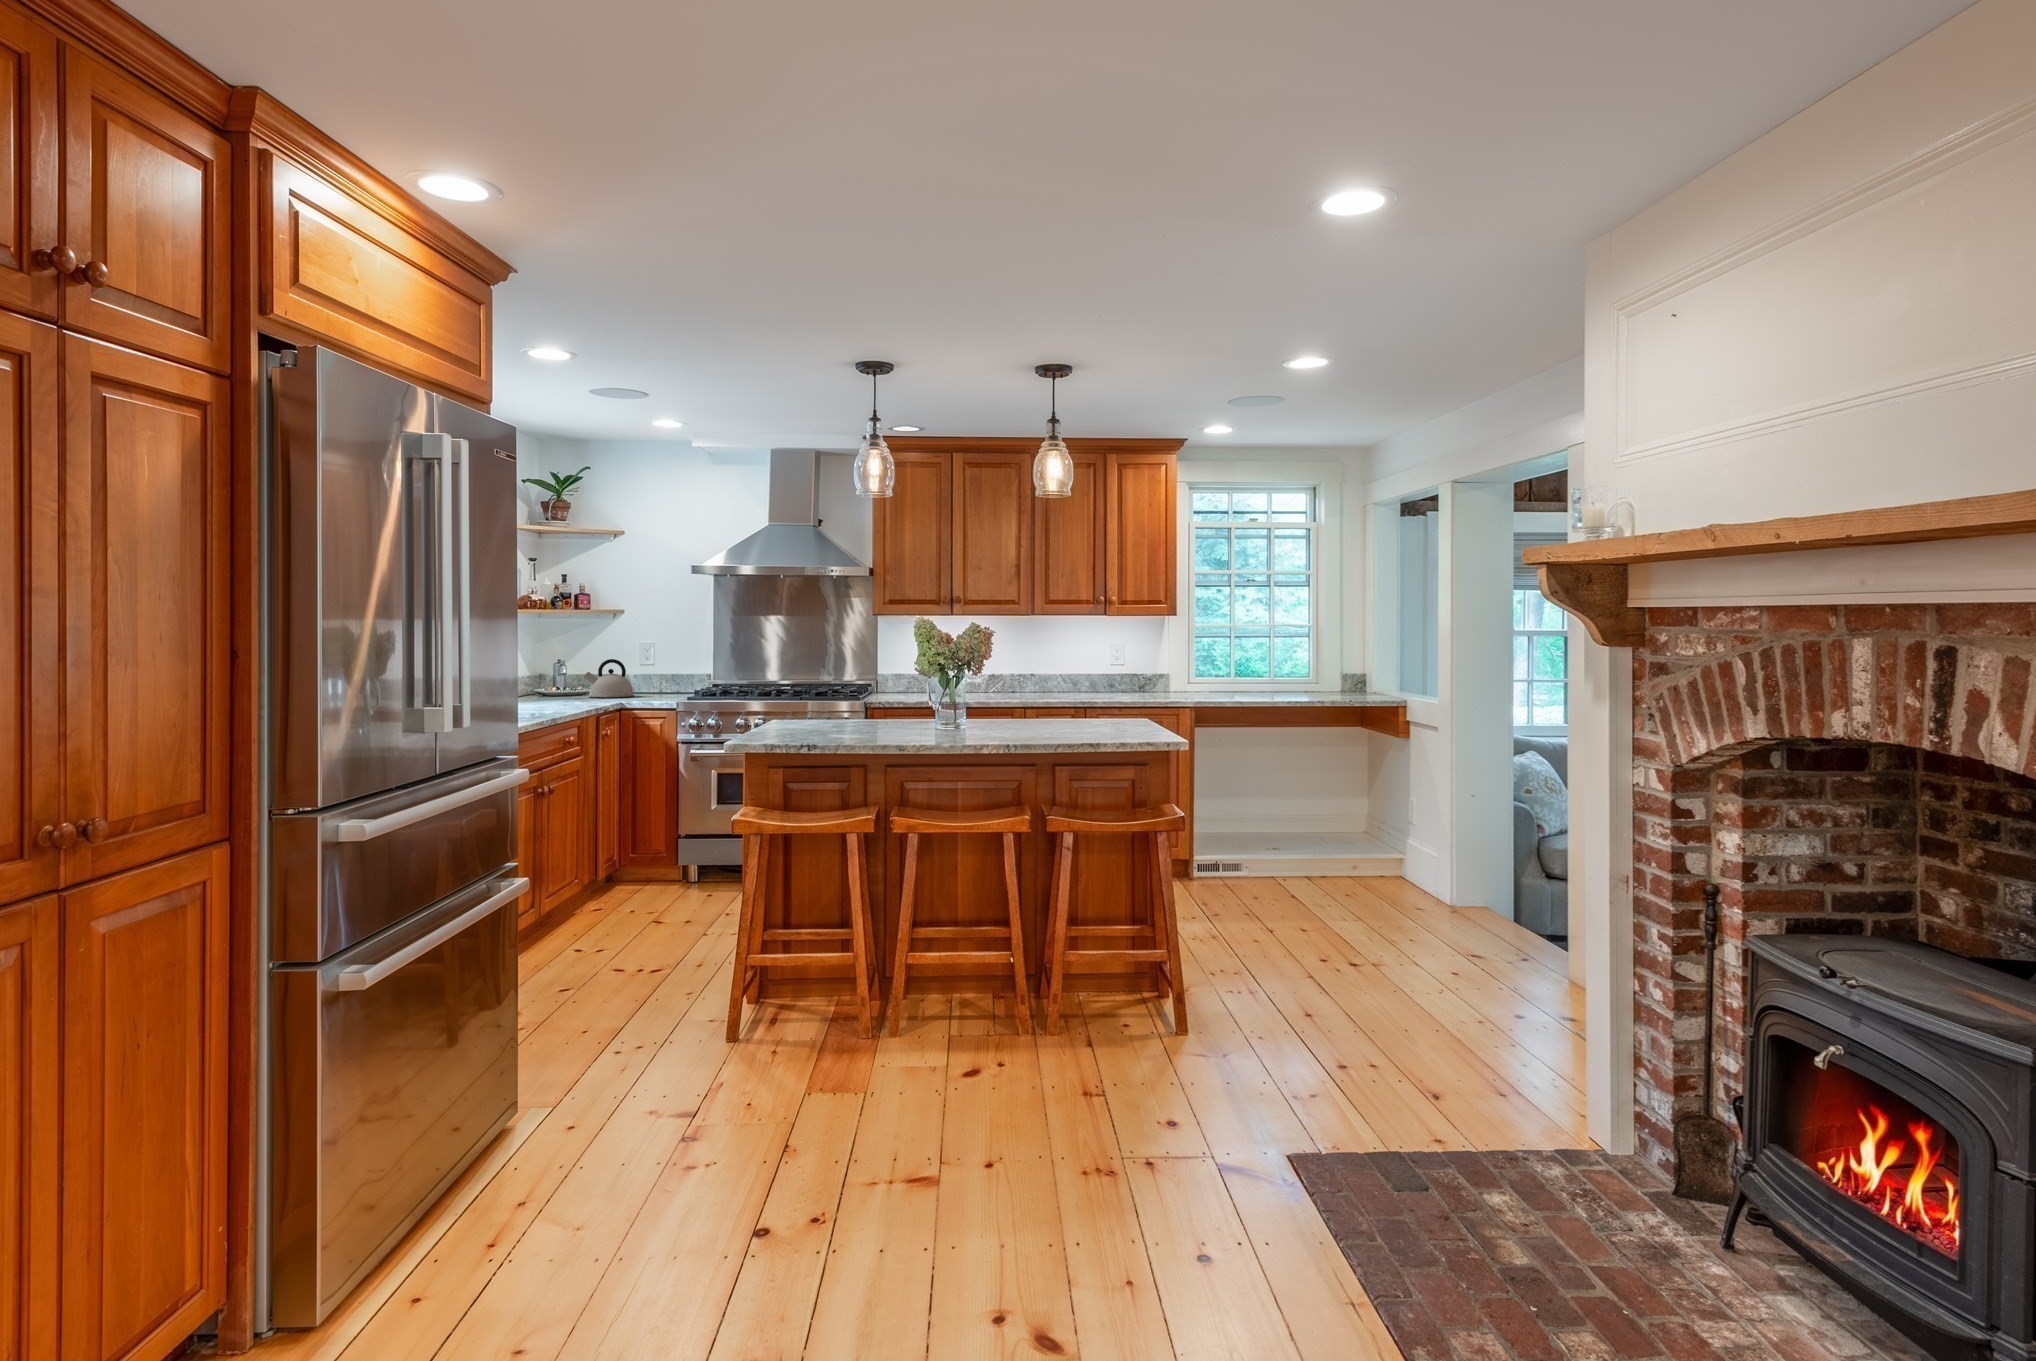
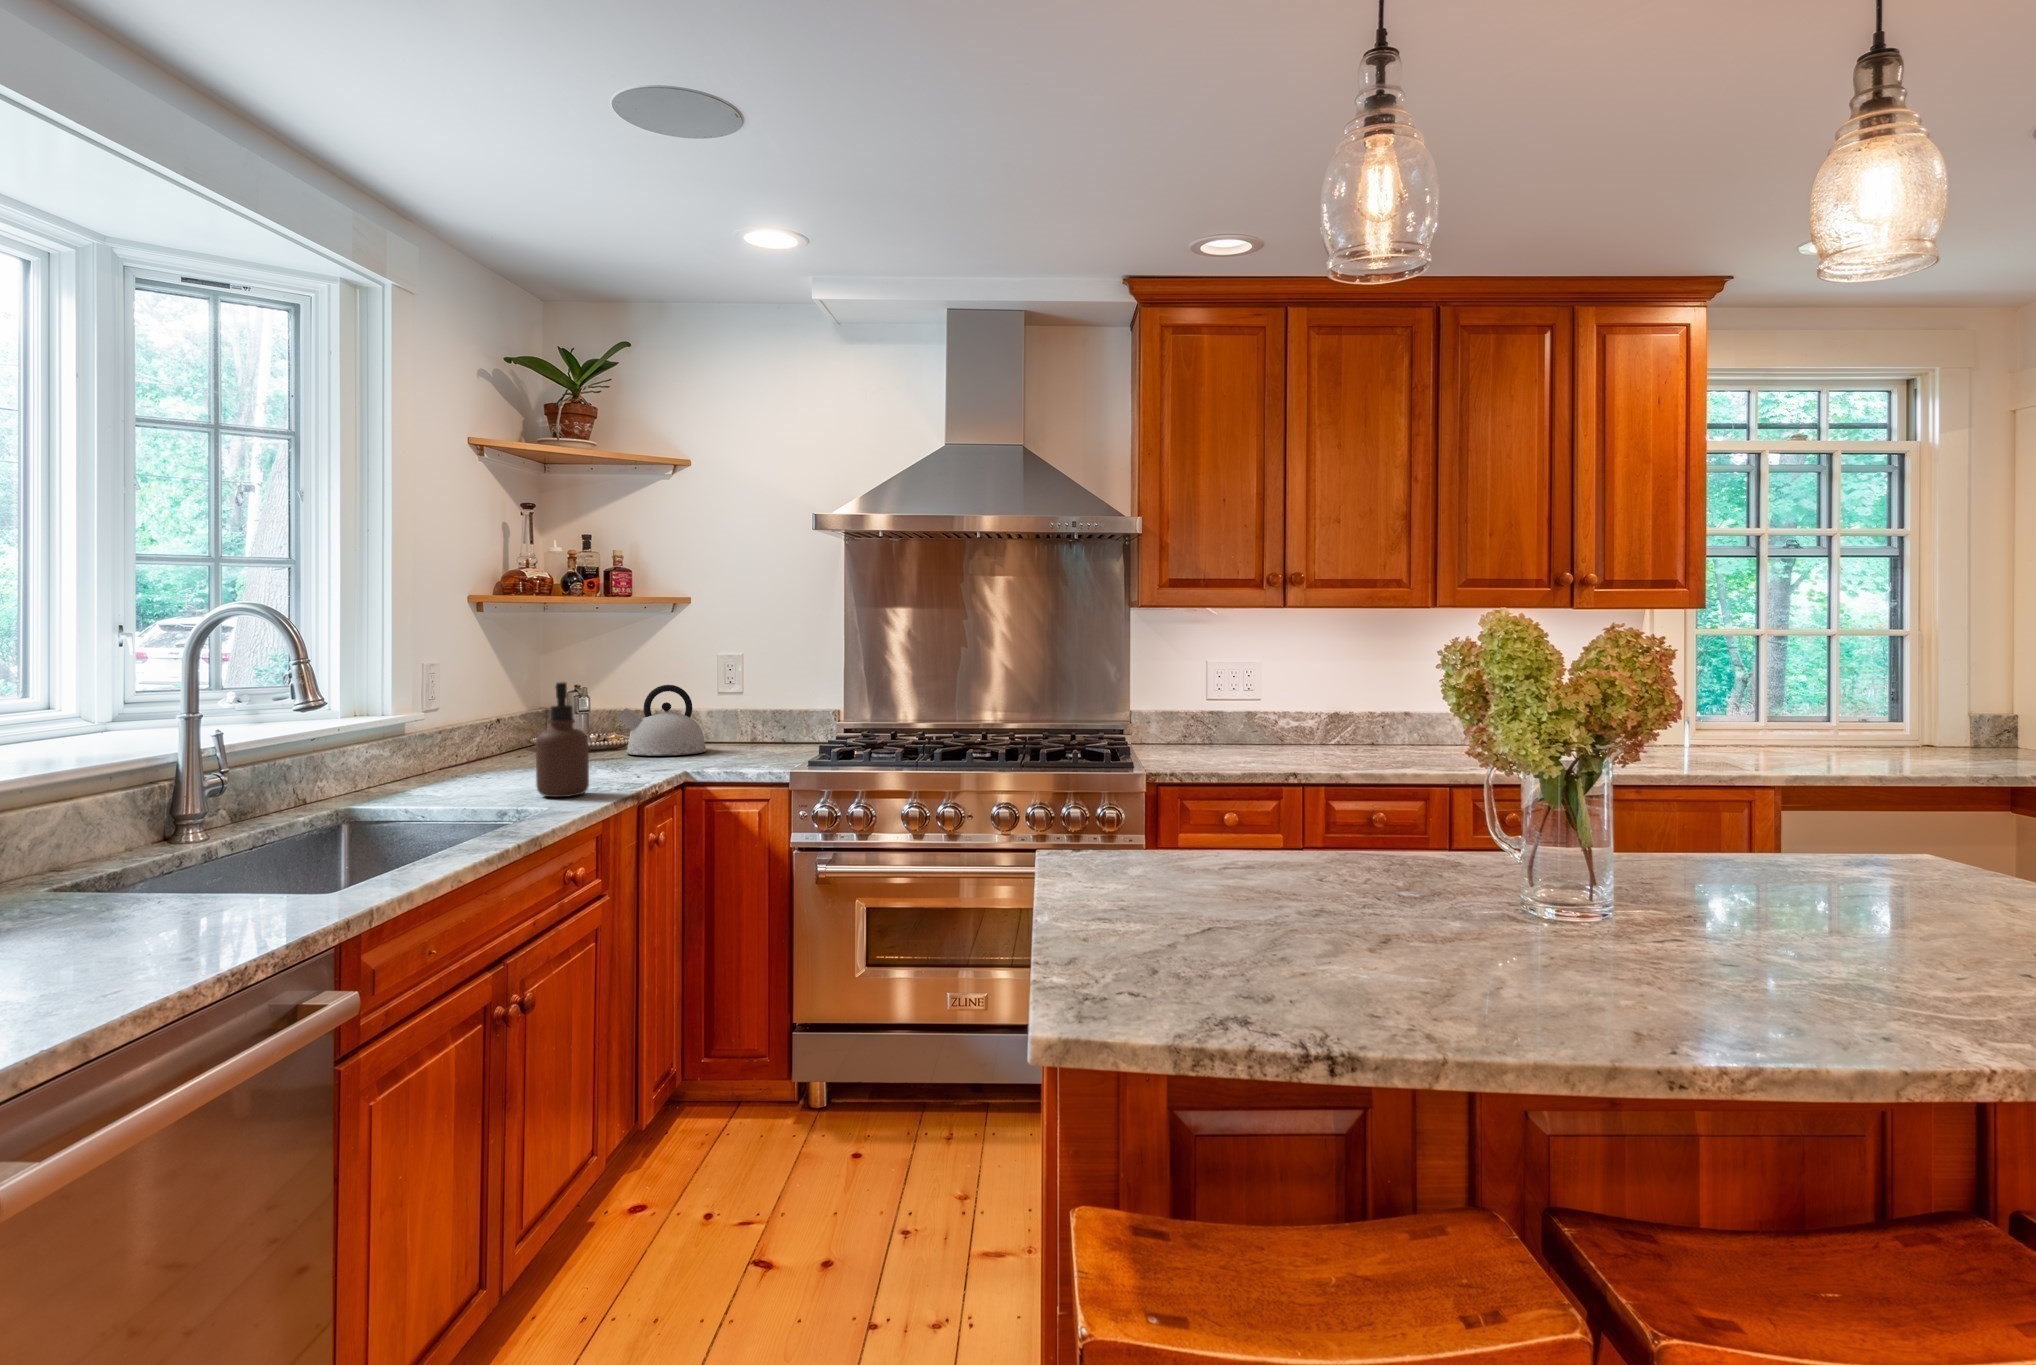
soap dispenser: none [548,654,575,710] -> present [536,682,589,797]

